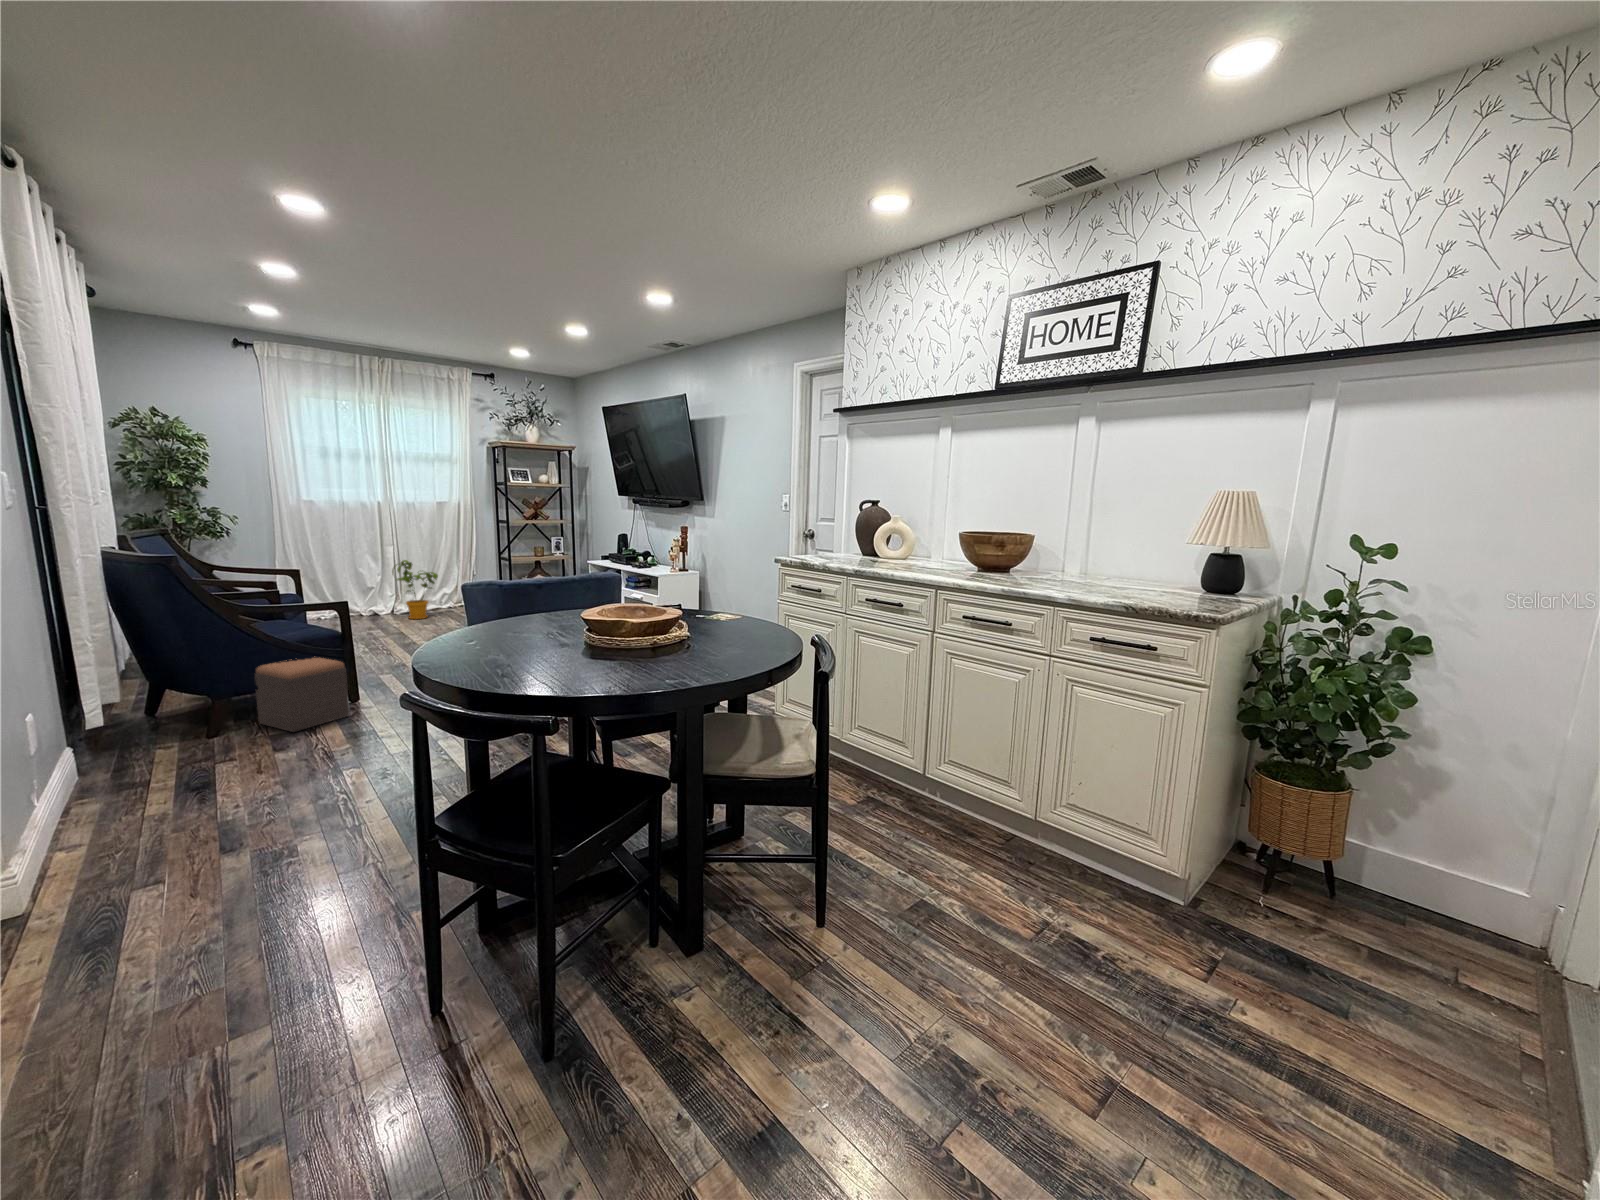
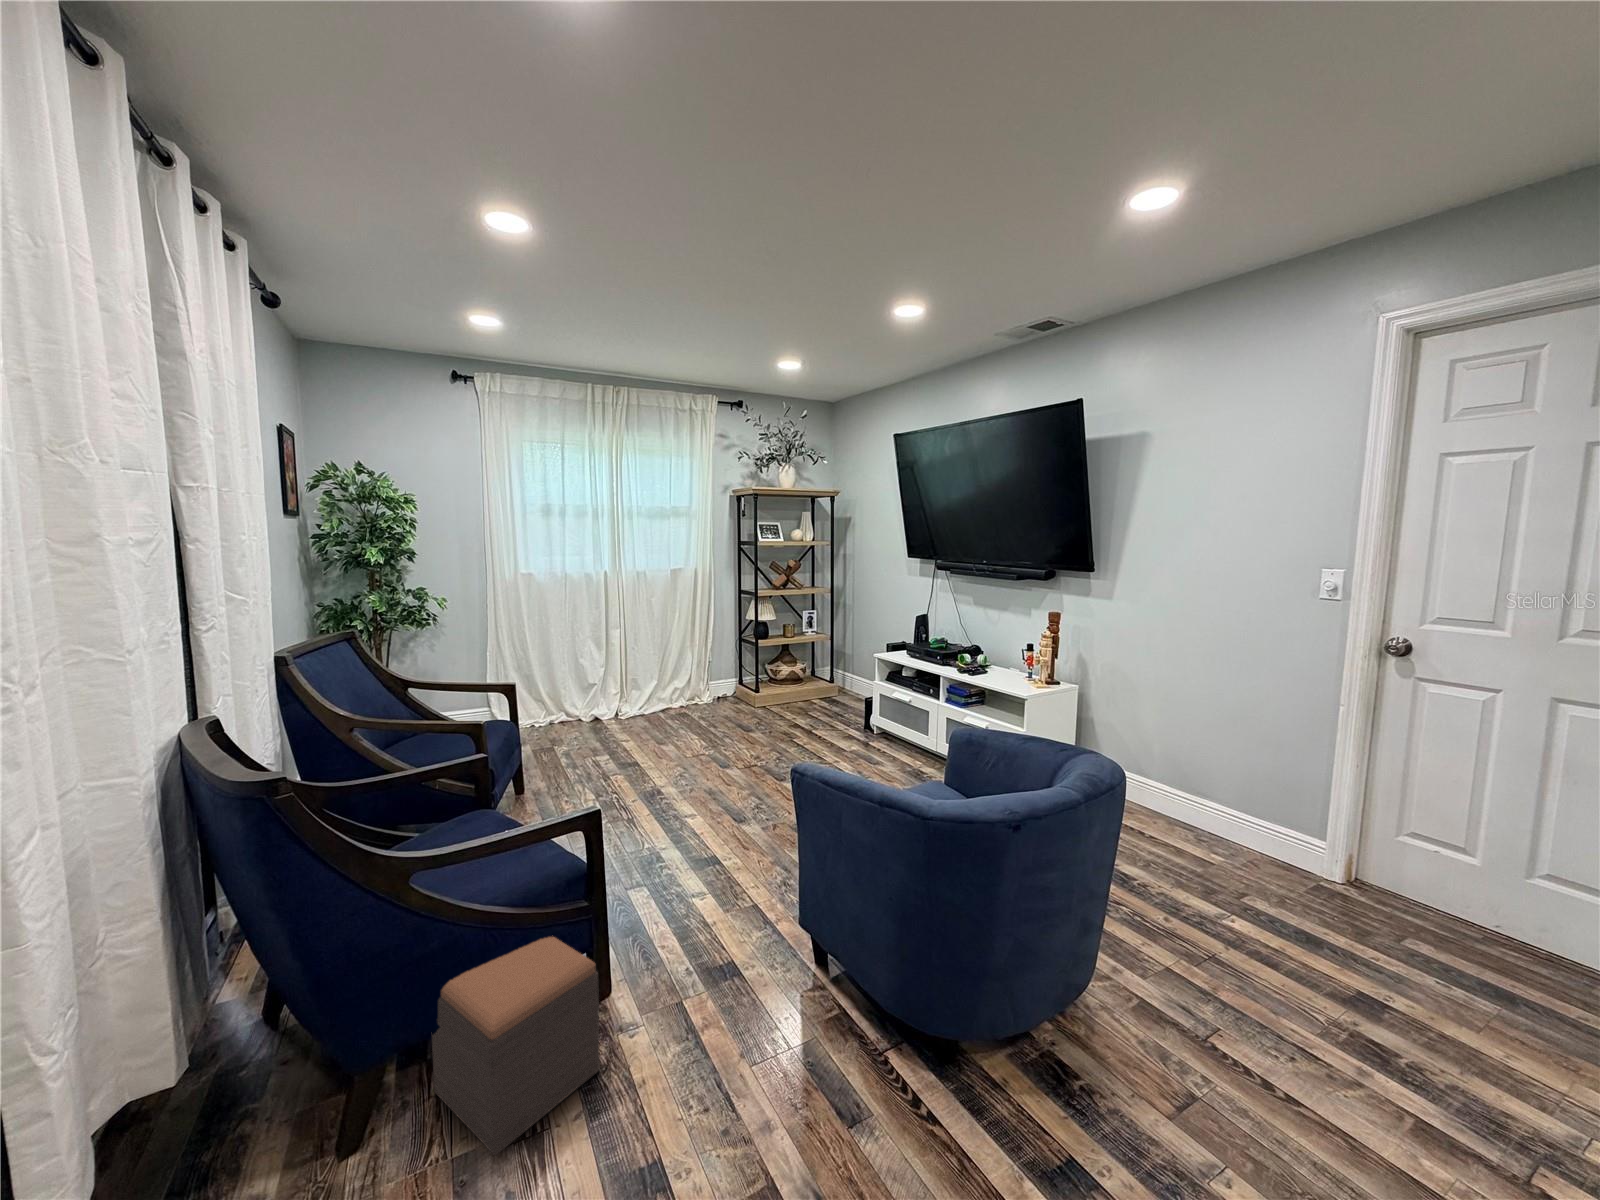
house plant: present [392,560,438,619] -> none [620,651,675,729]

